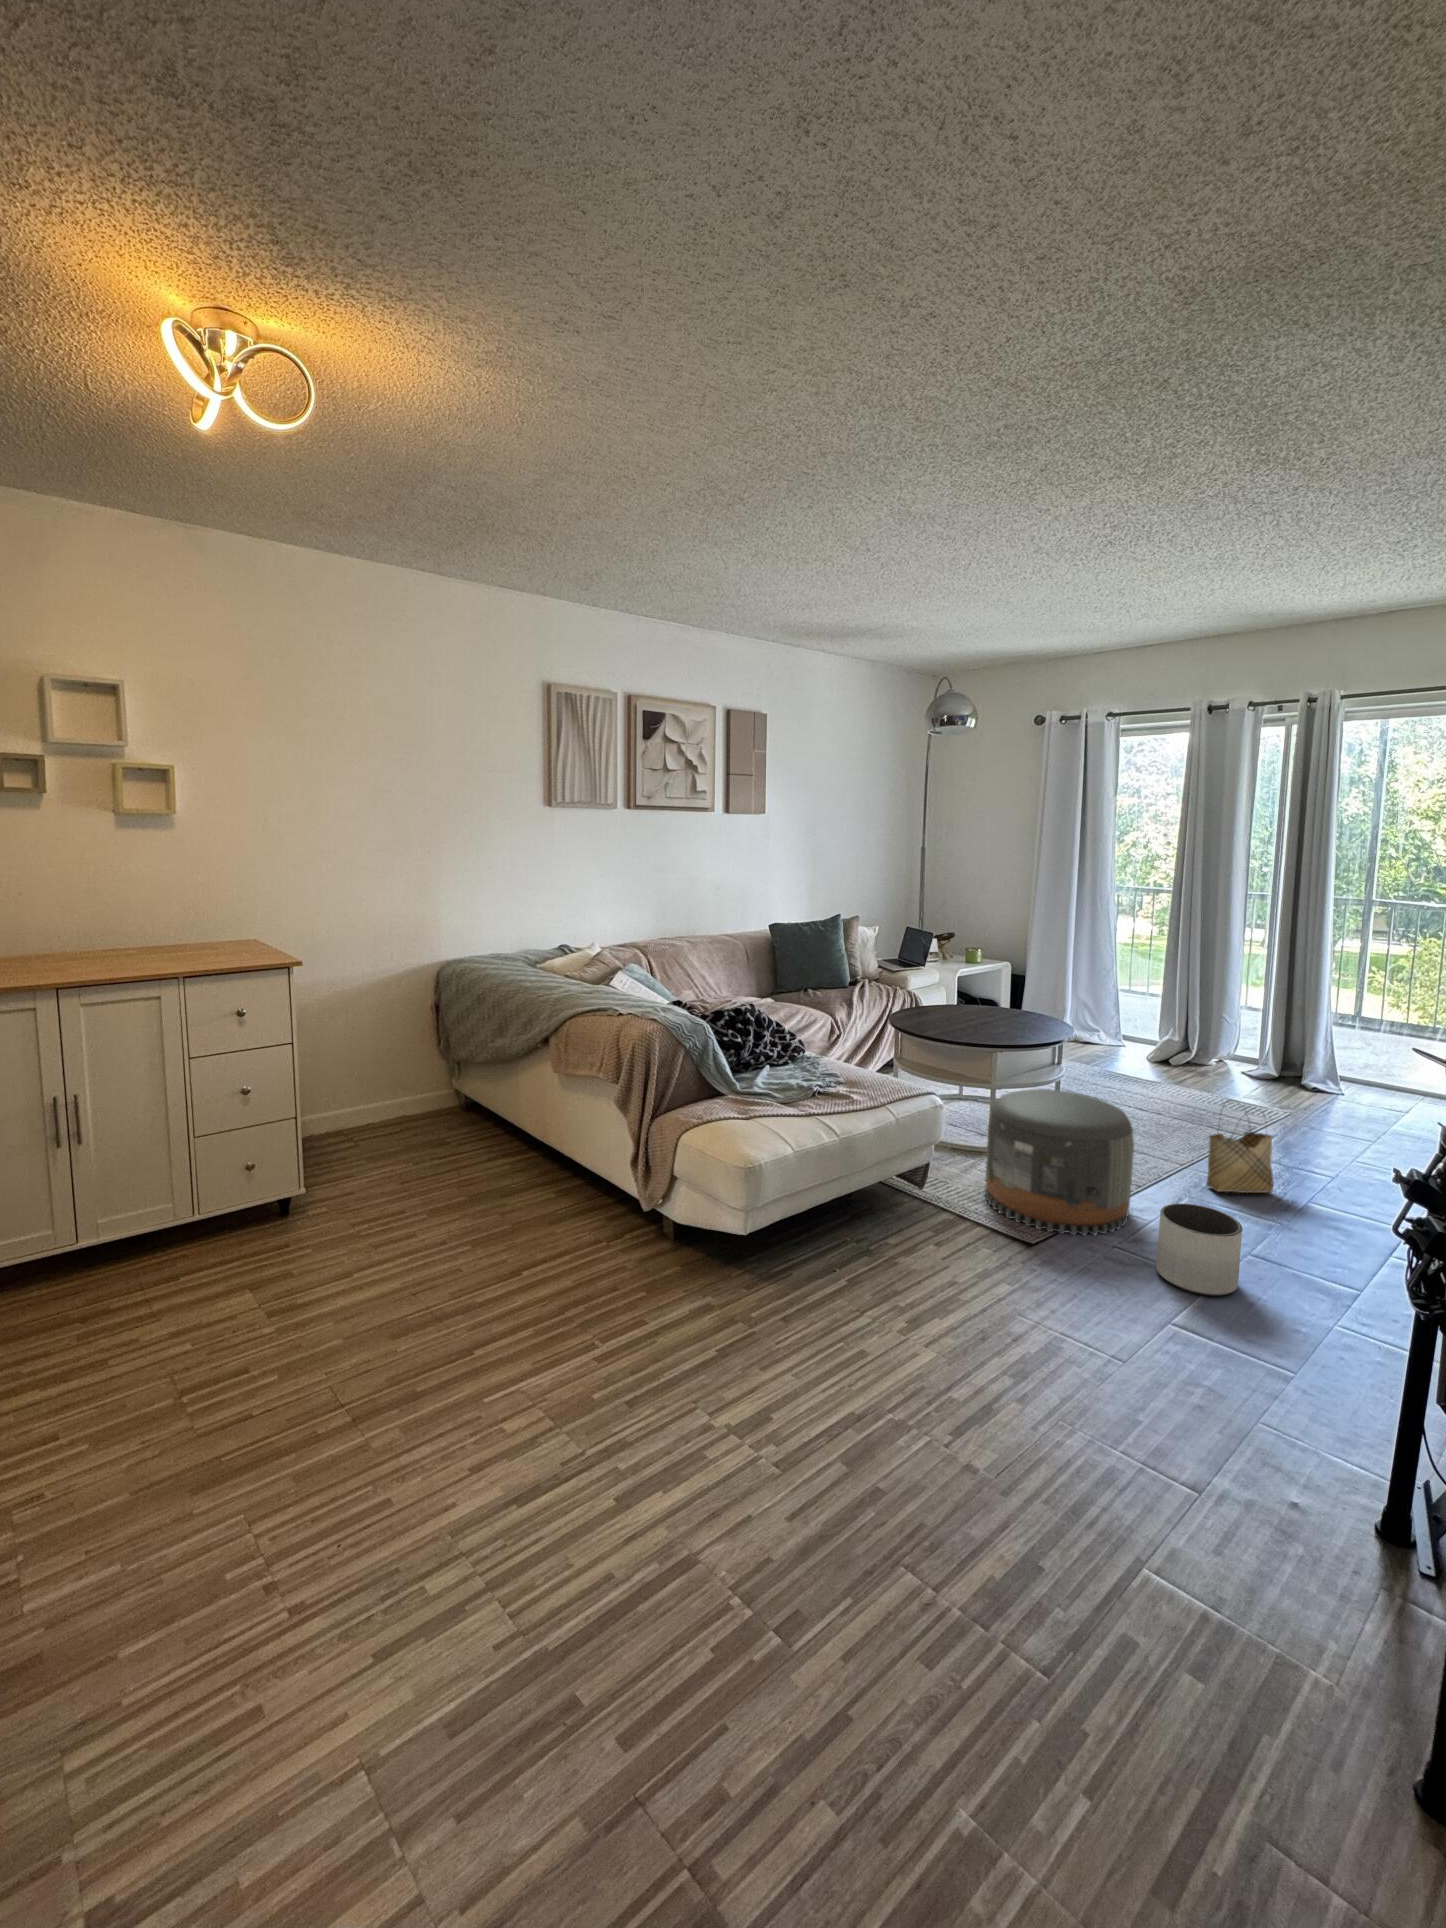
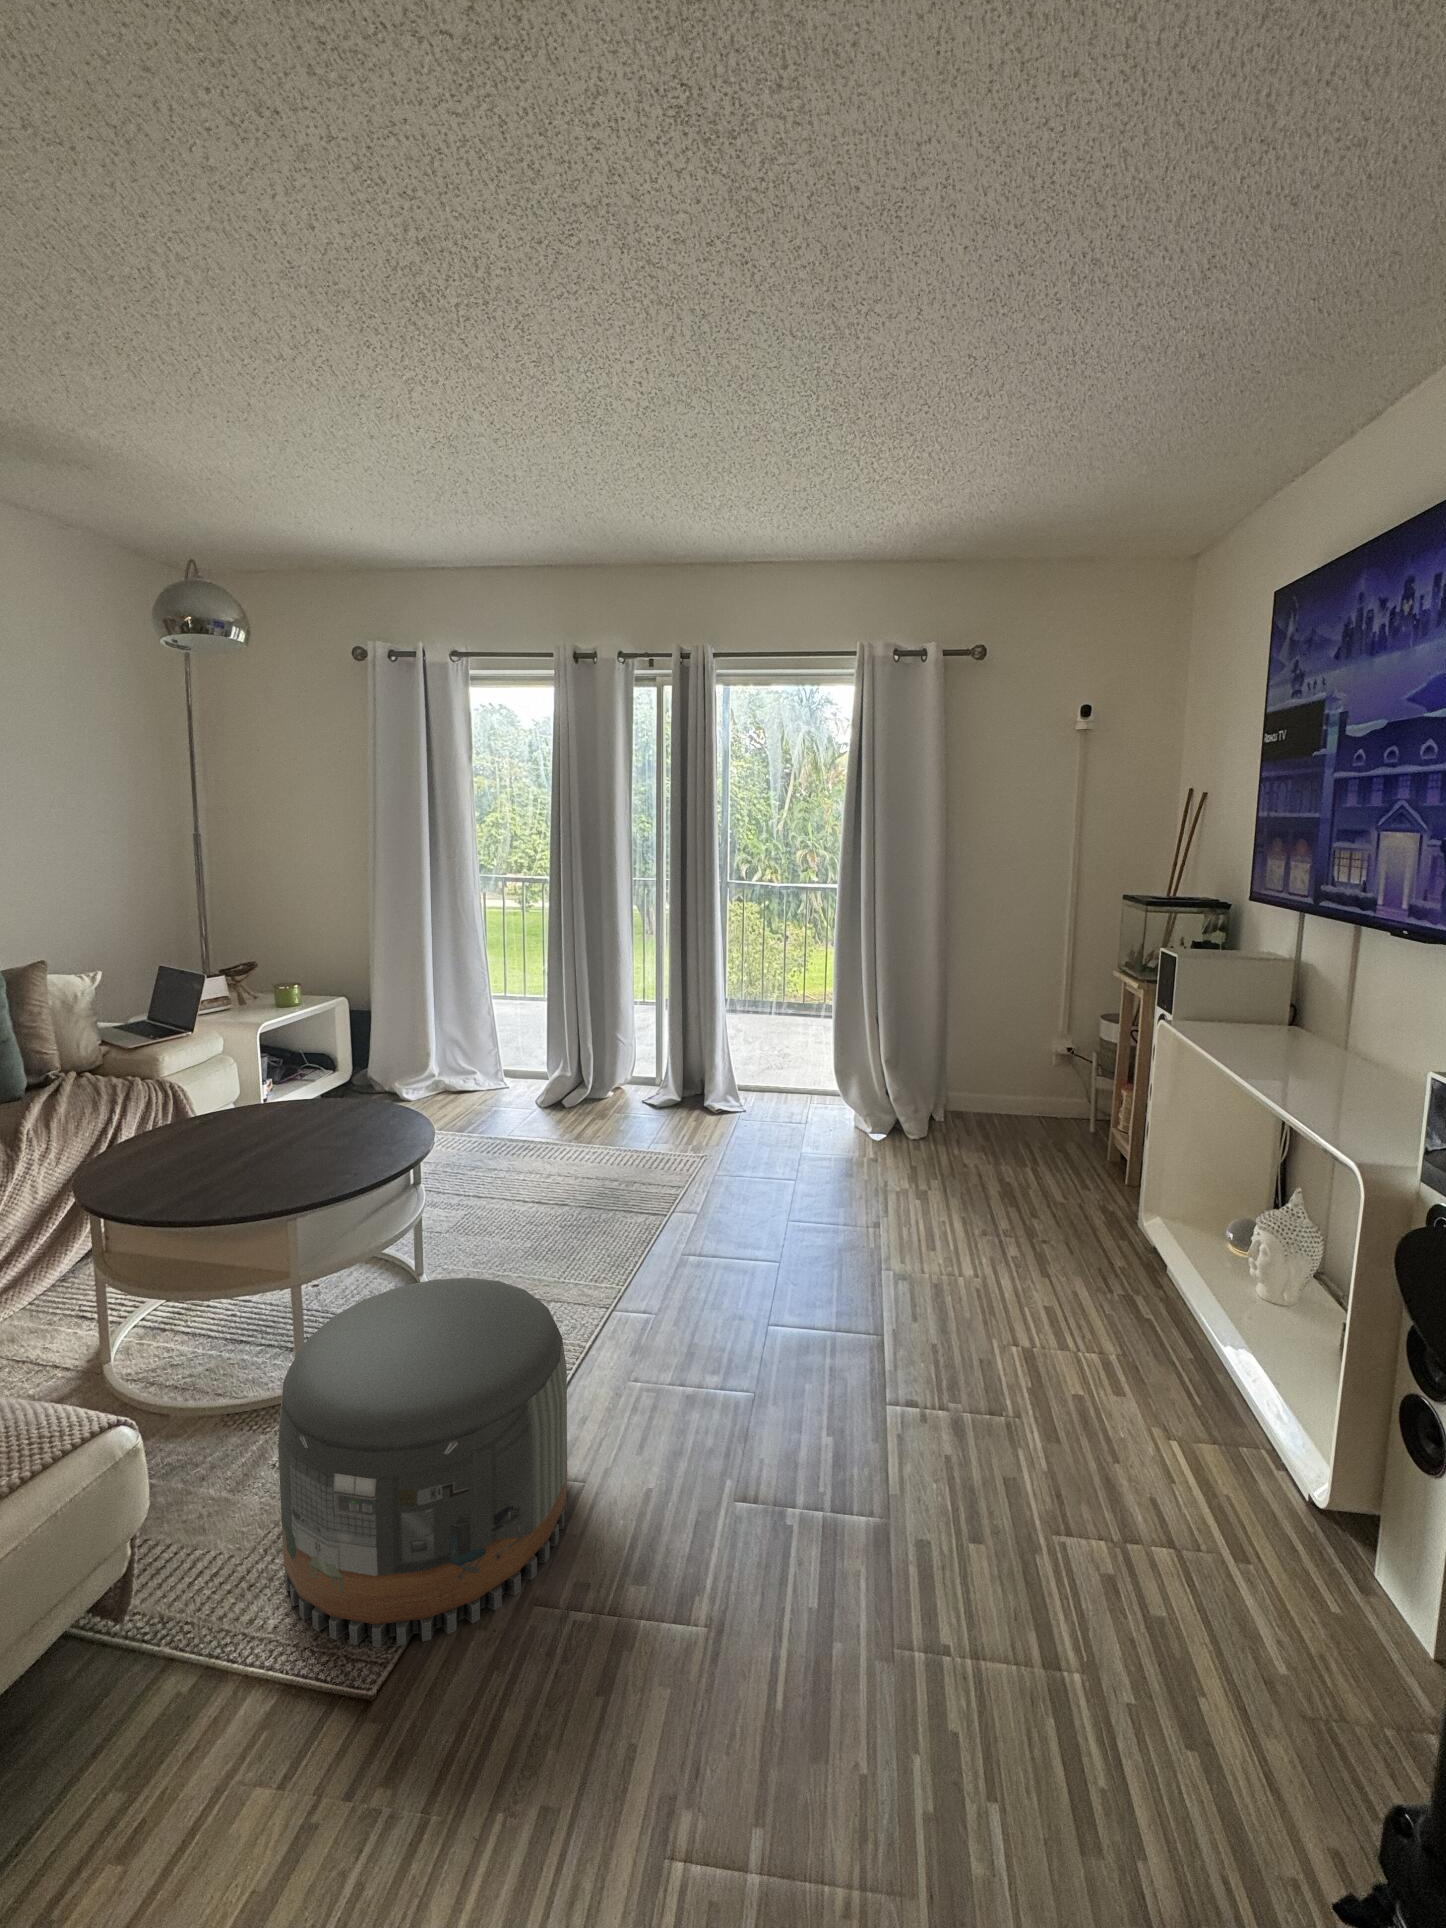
woven basket: present [1206,1100,1274,1193] -> none [658,1200,739,1353]
planter: present [1156,1204,1242,1296] -> none [638,1481,777,1705]

